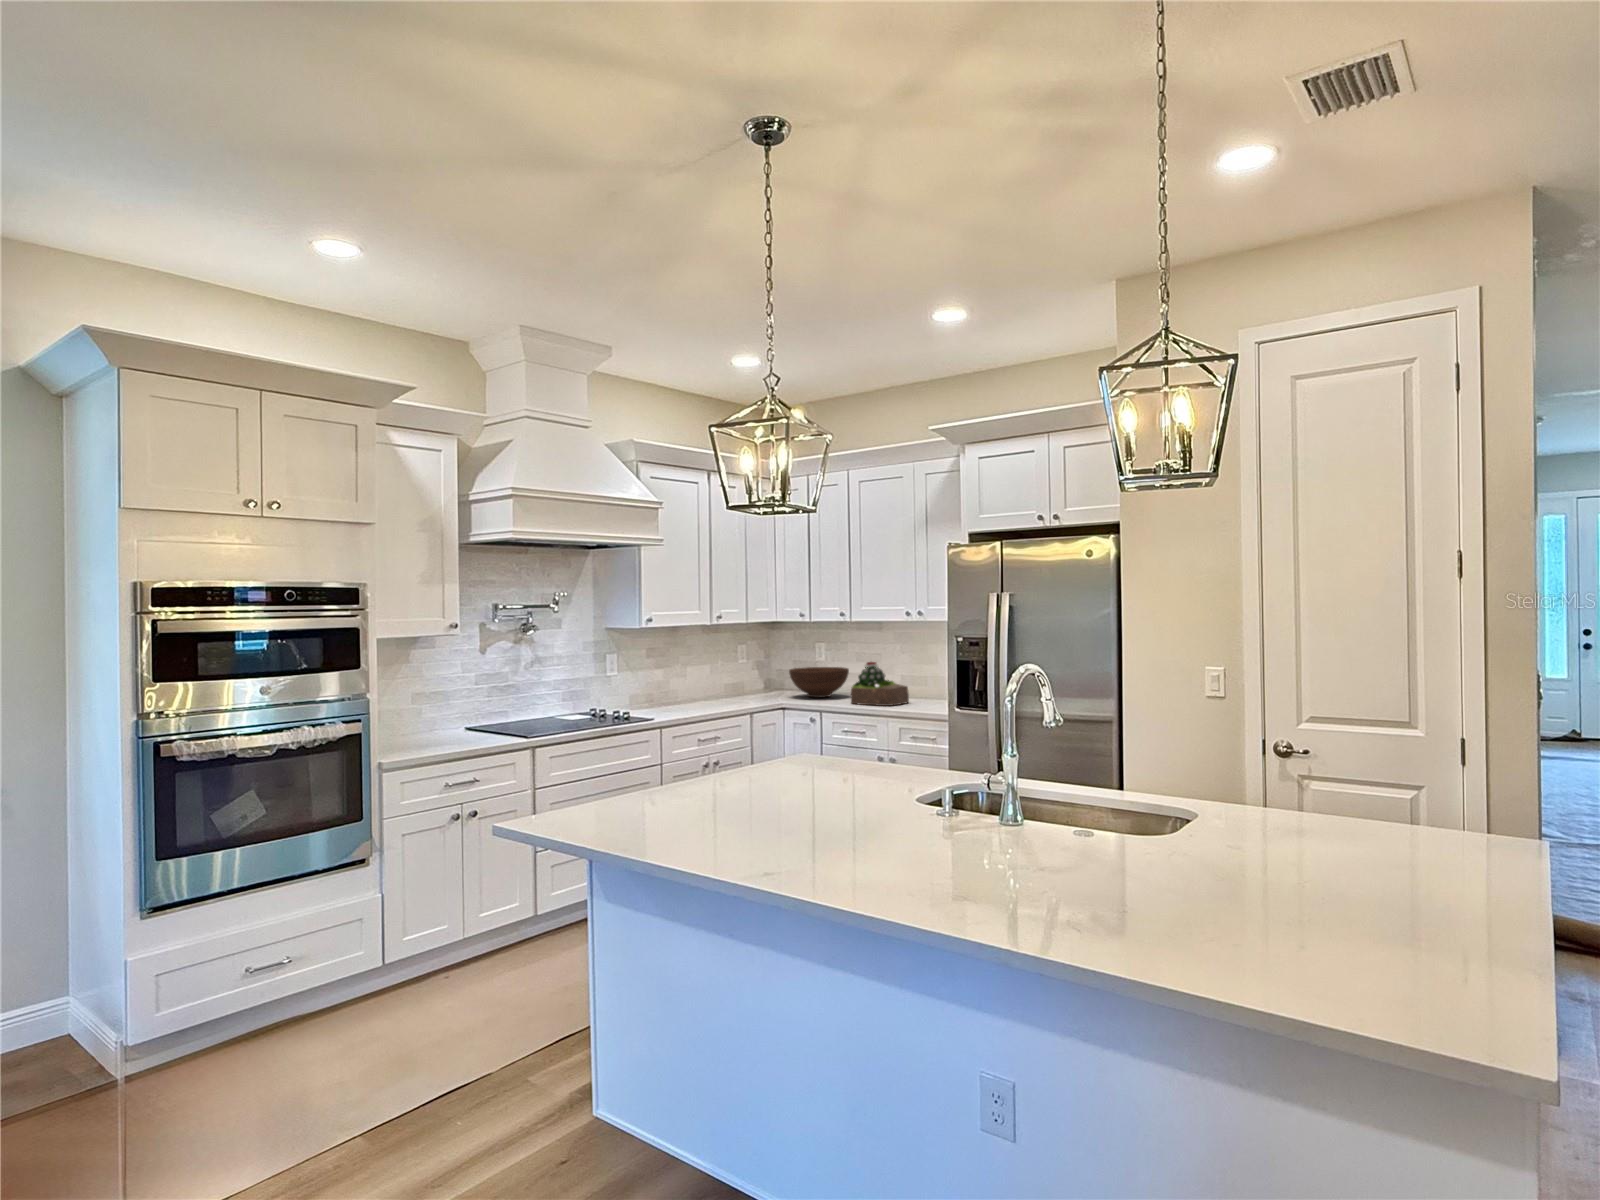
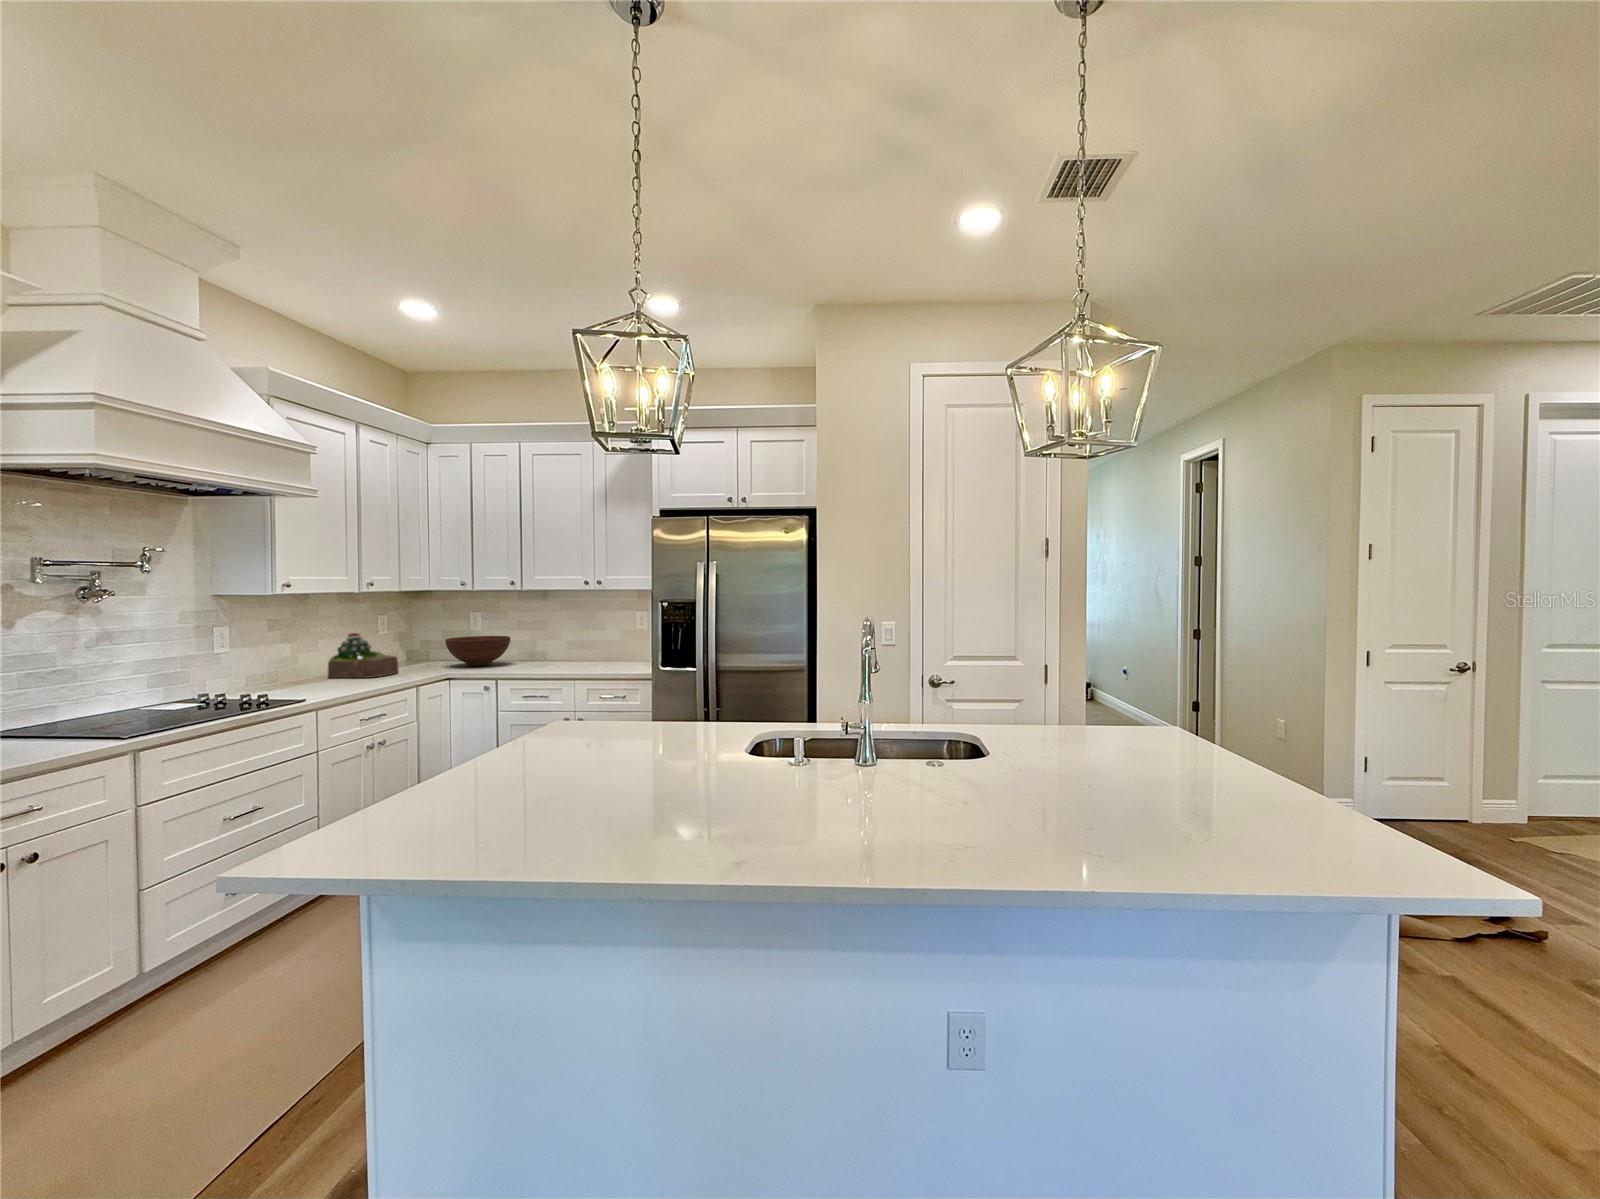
succulent plant: present [851,662,909,706] -> present [328,633,399,678]

